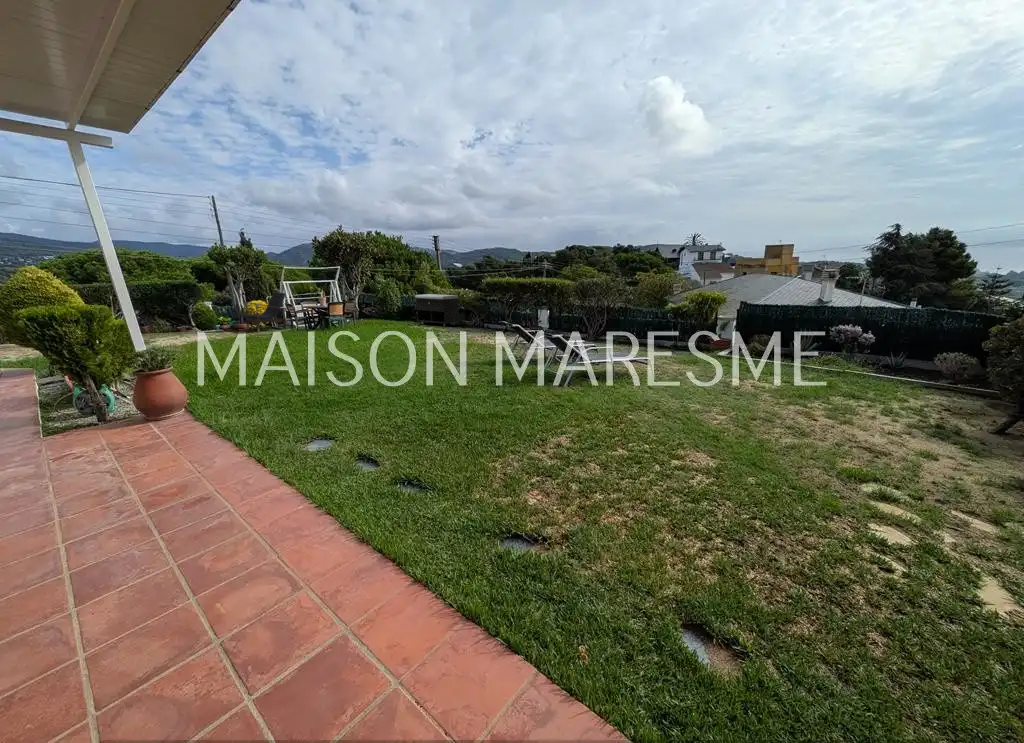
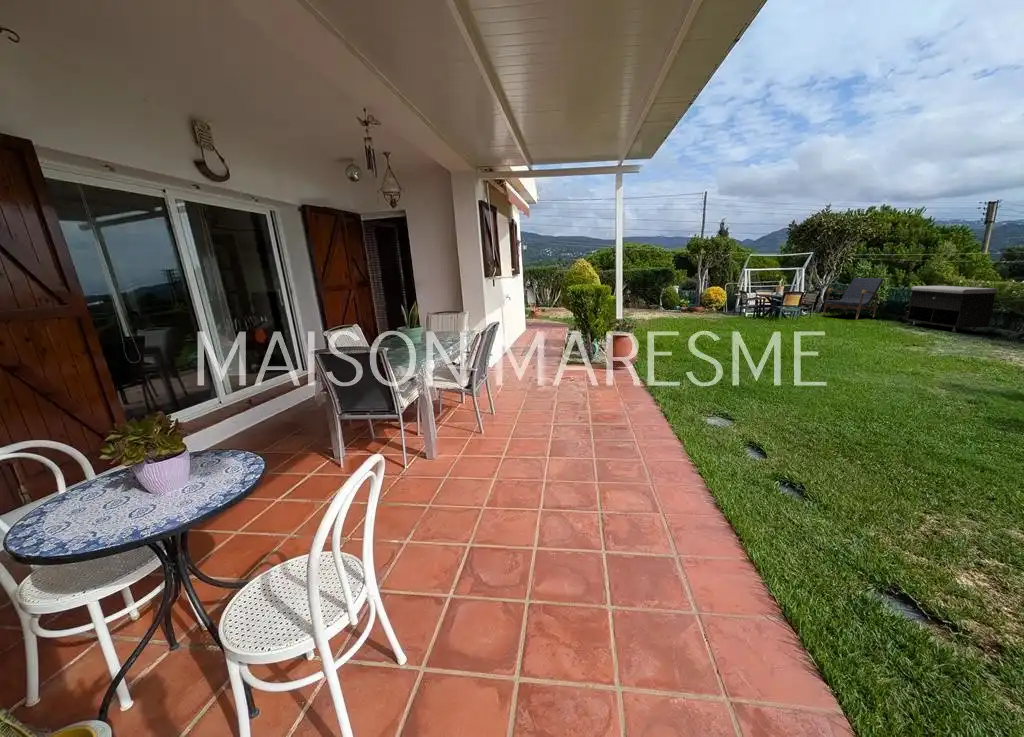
lounge chair: present [240,292,287,332] -> present [823,278,883,320]

